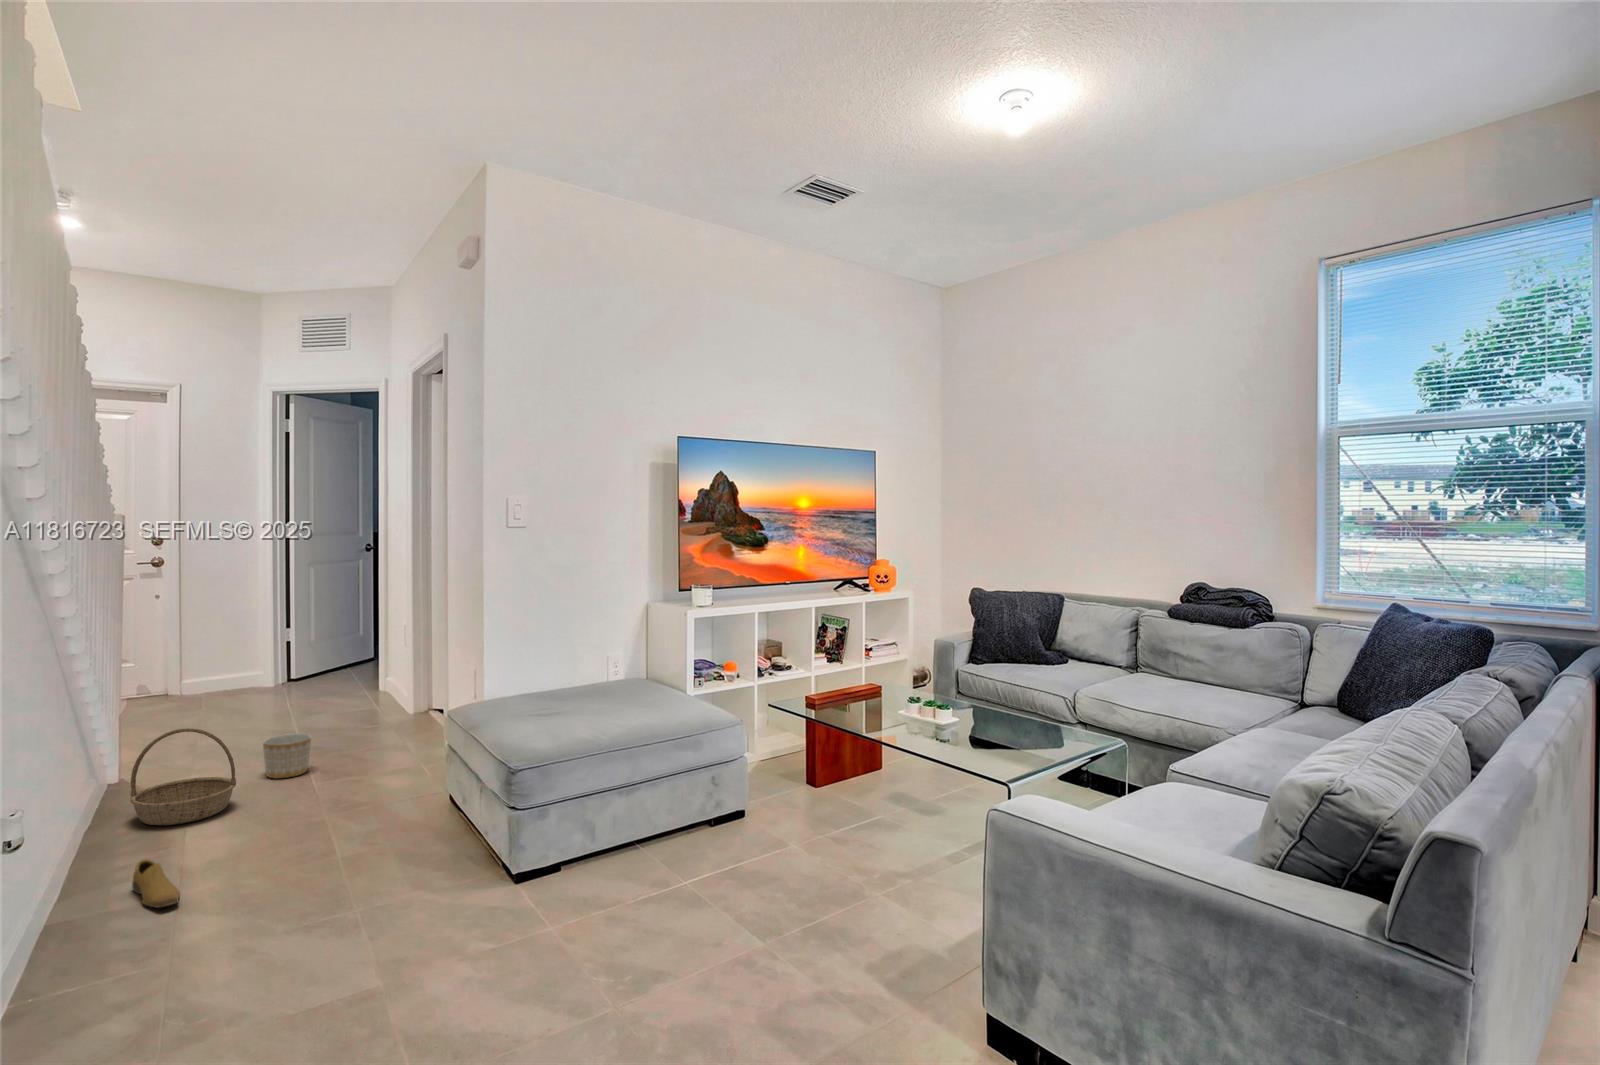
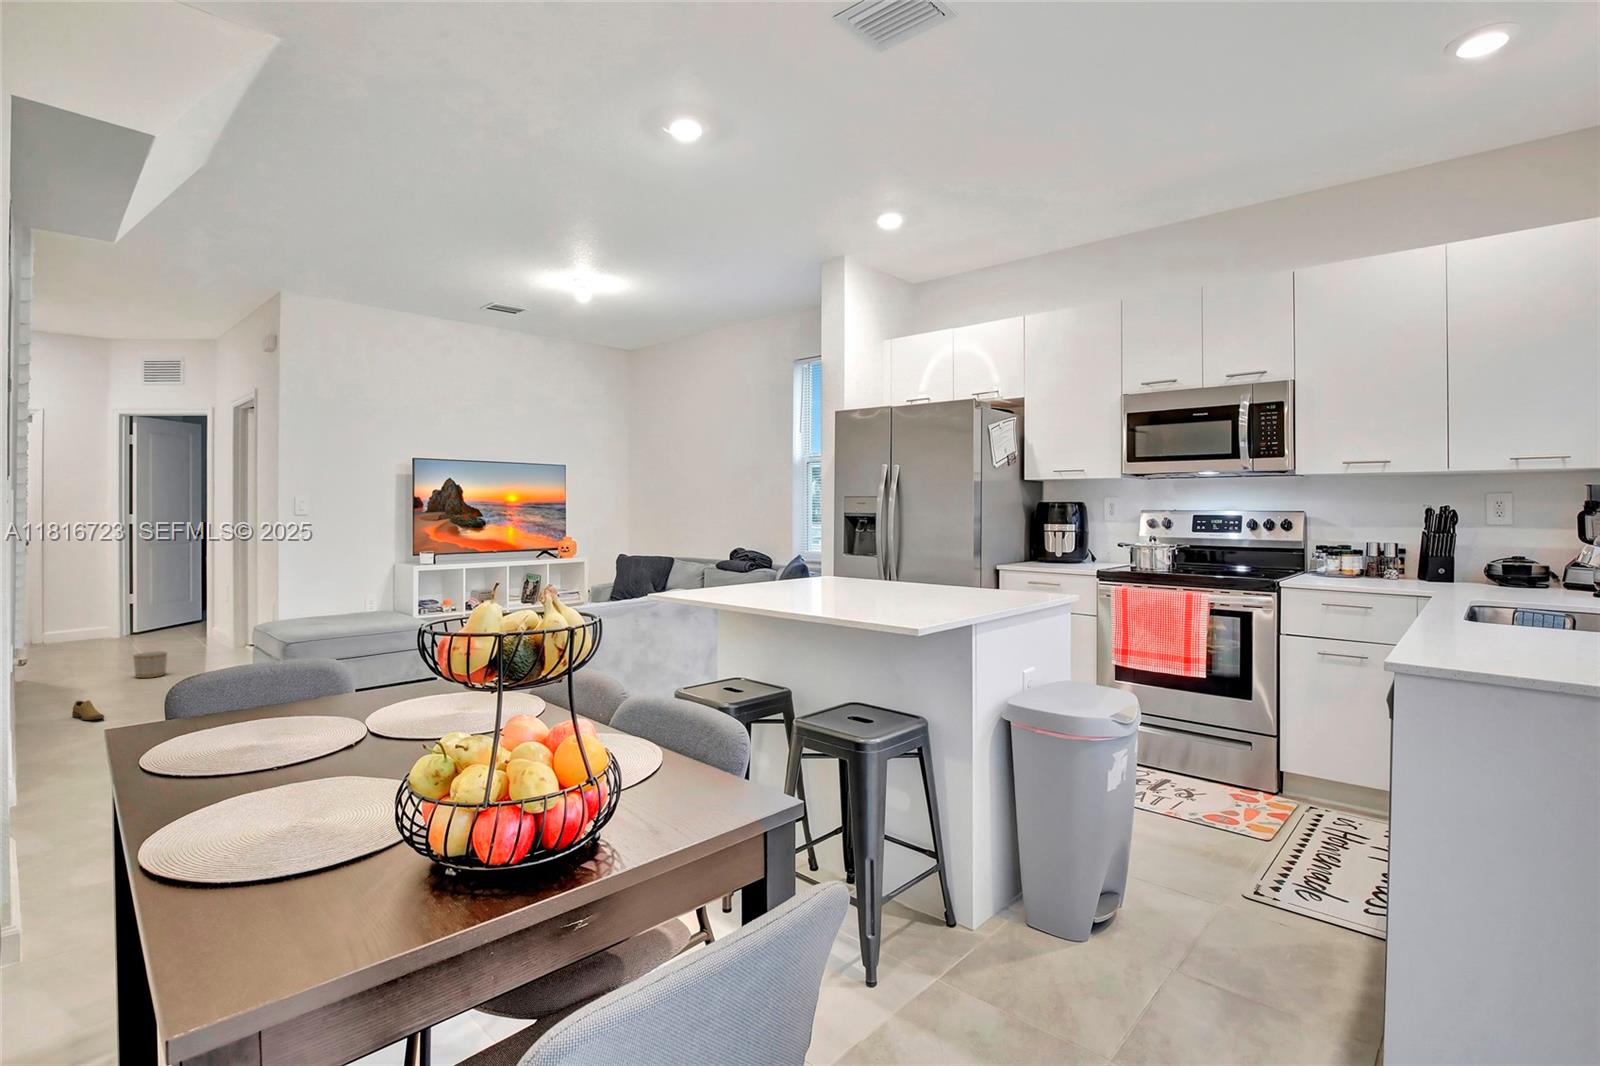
basket: present [130,728,236,825] -> none [51,640,121,697]

